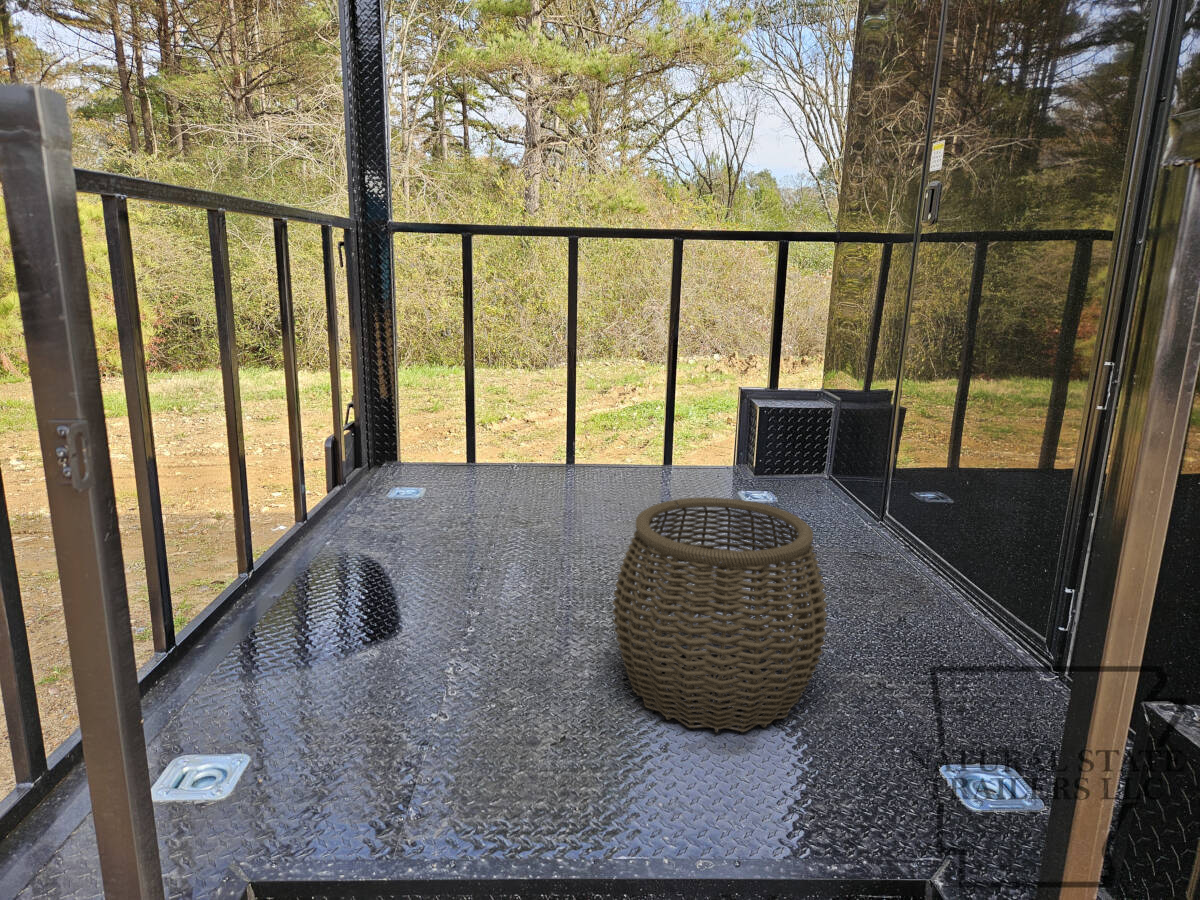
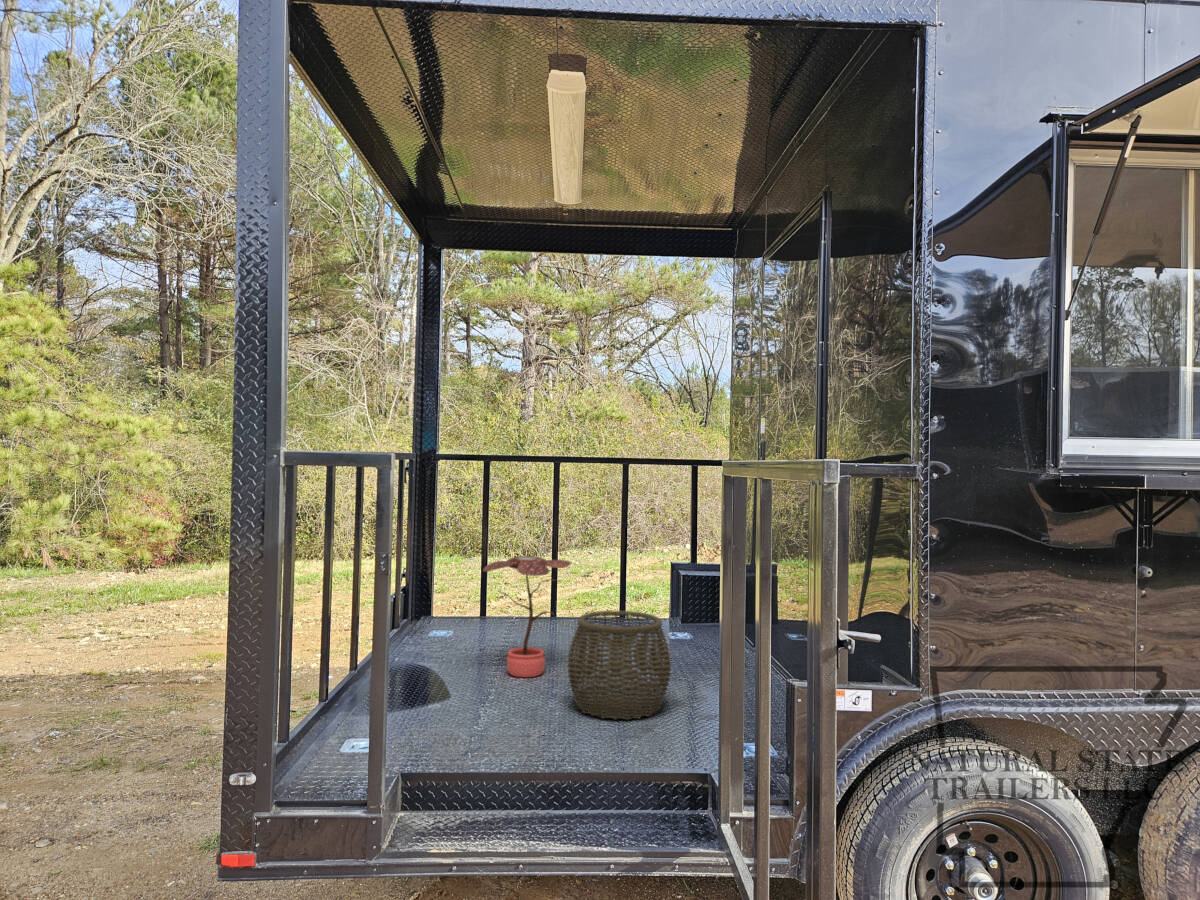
potted plant: none [449,388,609,596] -> present [483,556,571,677]

